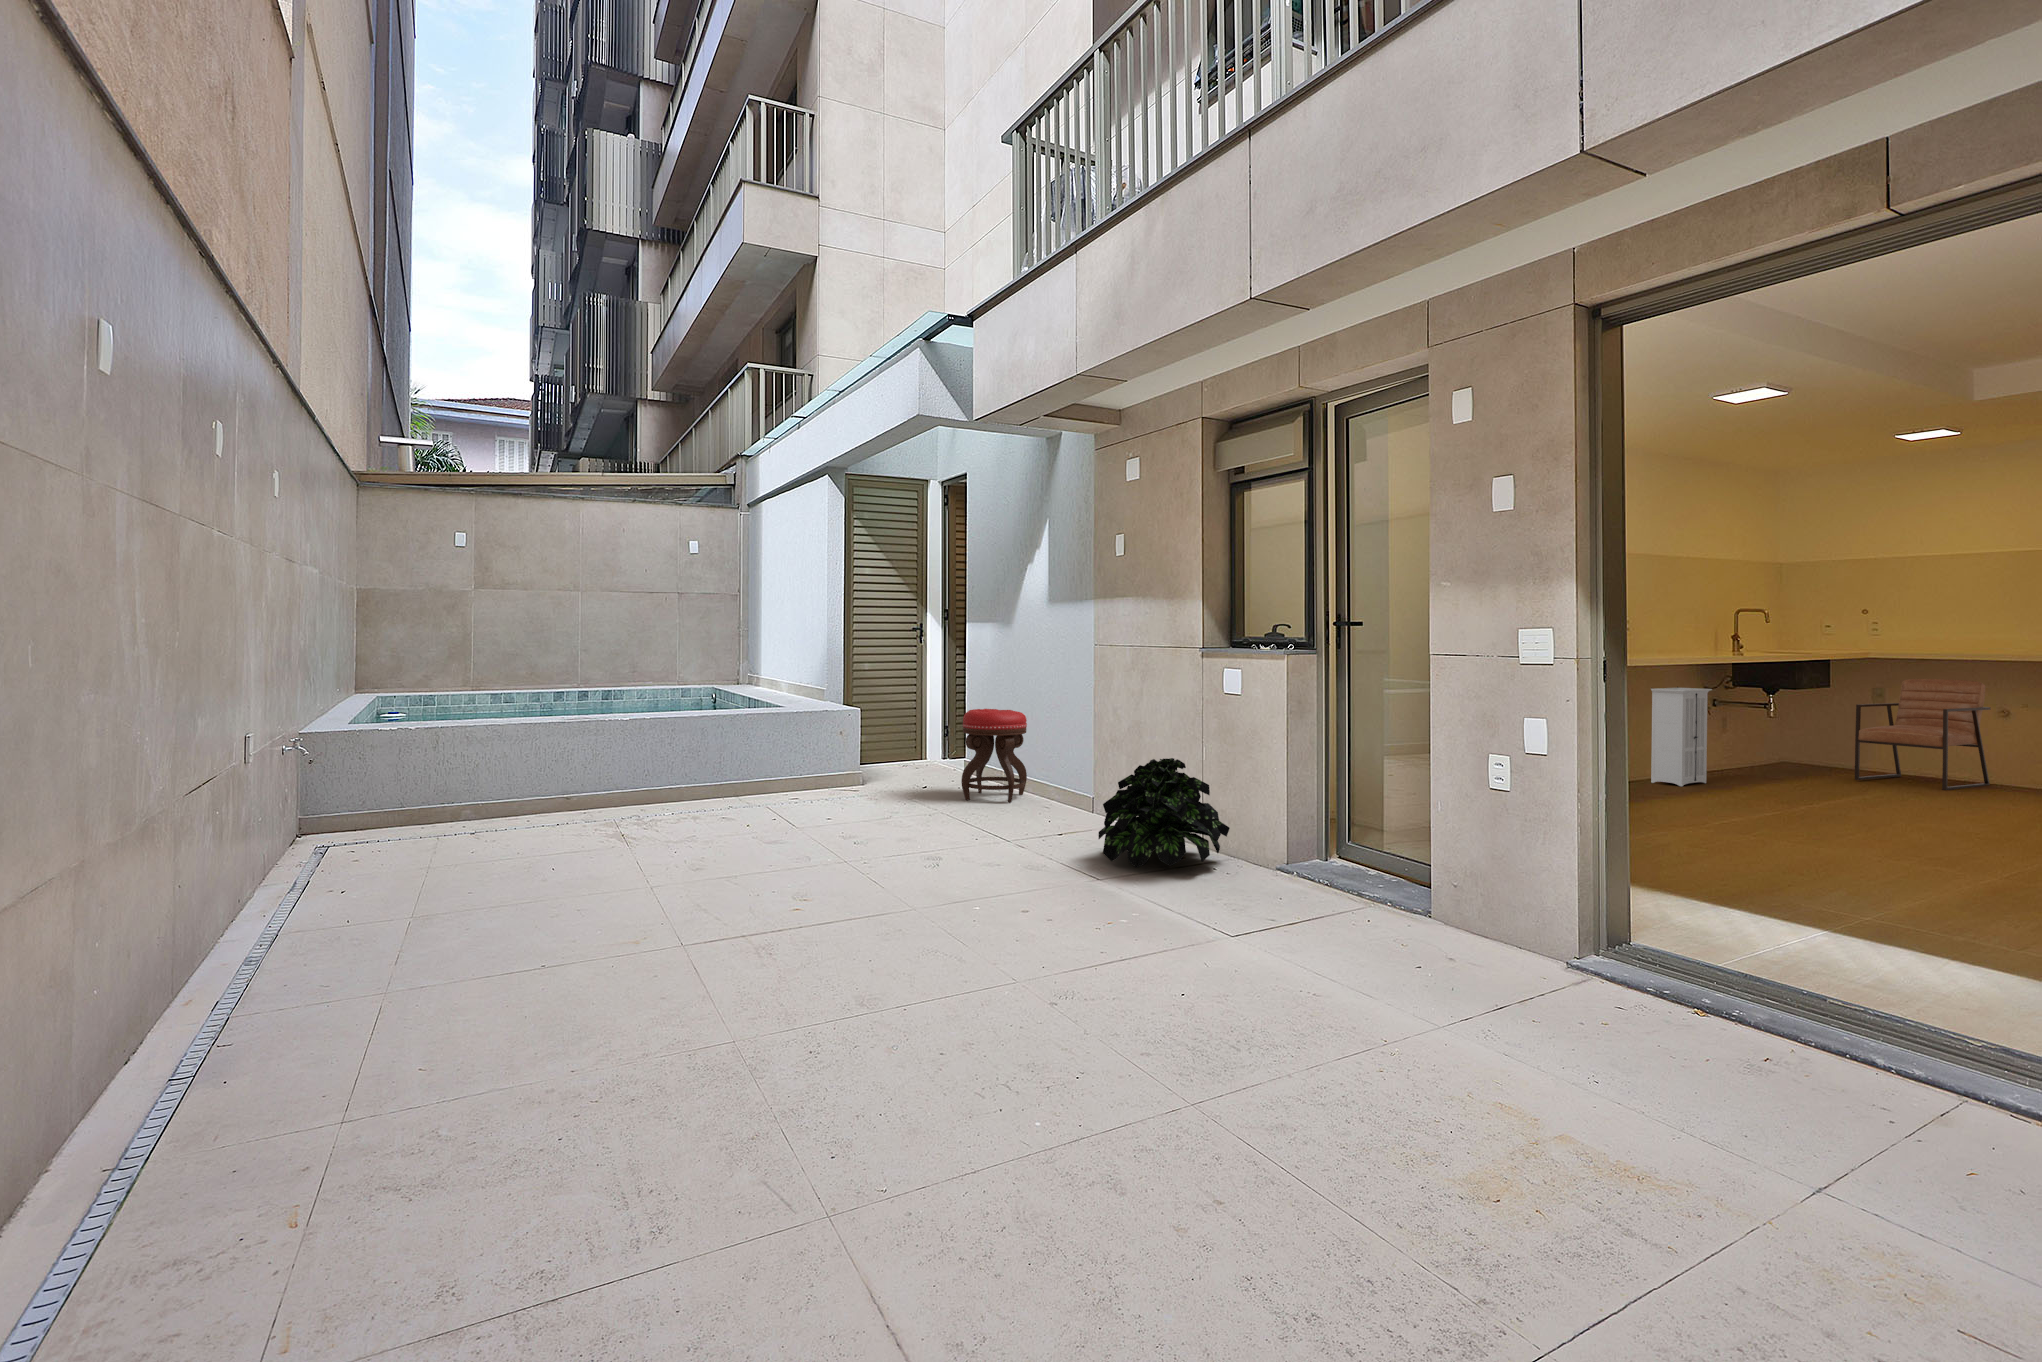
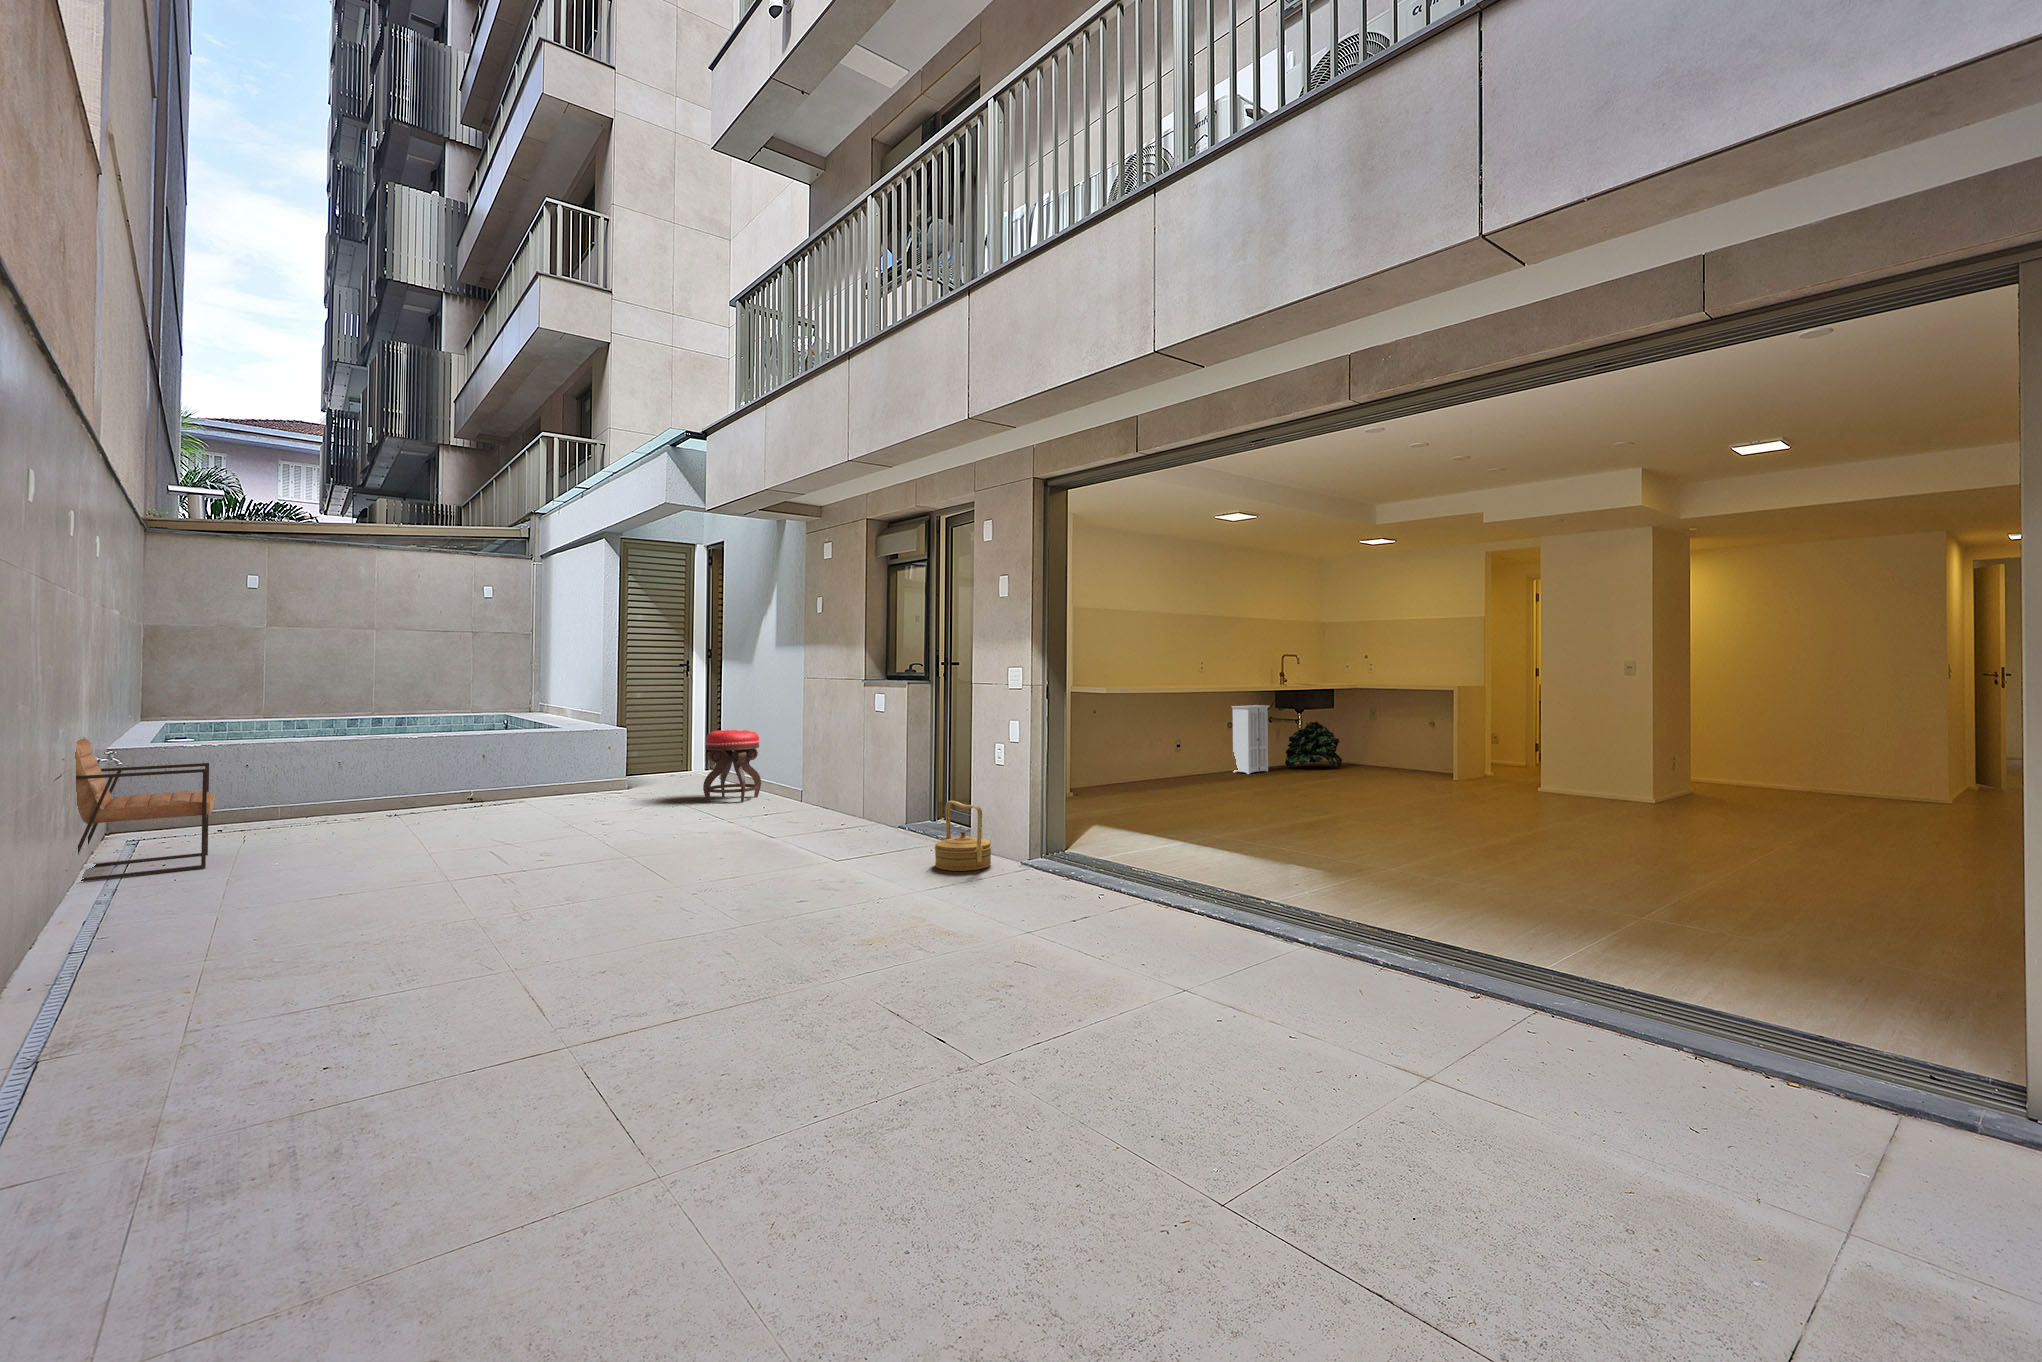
chair: present [1855,679,1991,790] -> present [75,738,215,881]
potted plant: present [1099,758,1230,868] -> present [1285,722,1342,768]
woven basket: none [1411,845,1517,970] -> present [934,801,992,871]

